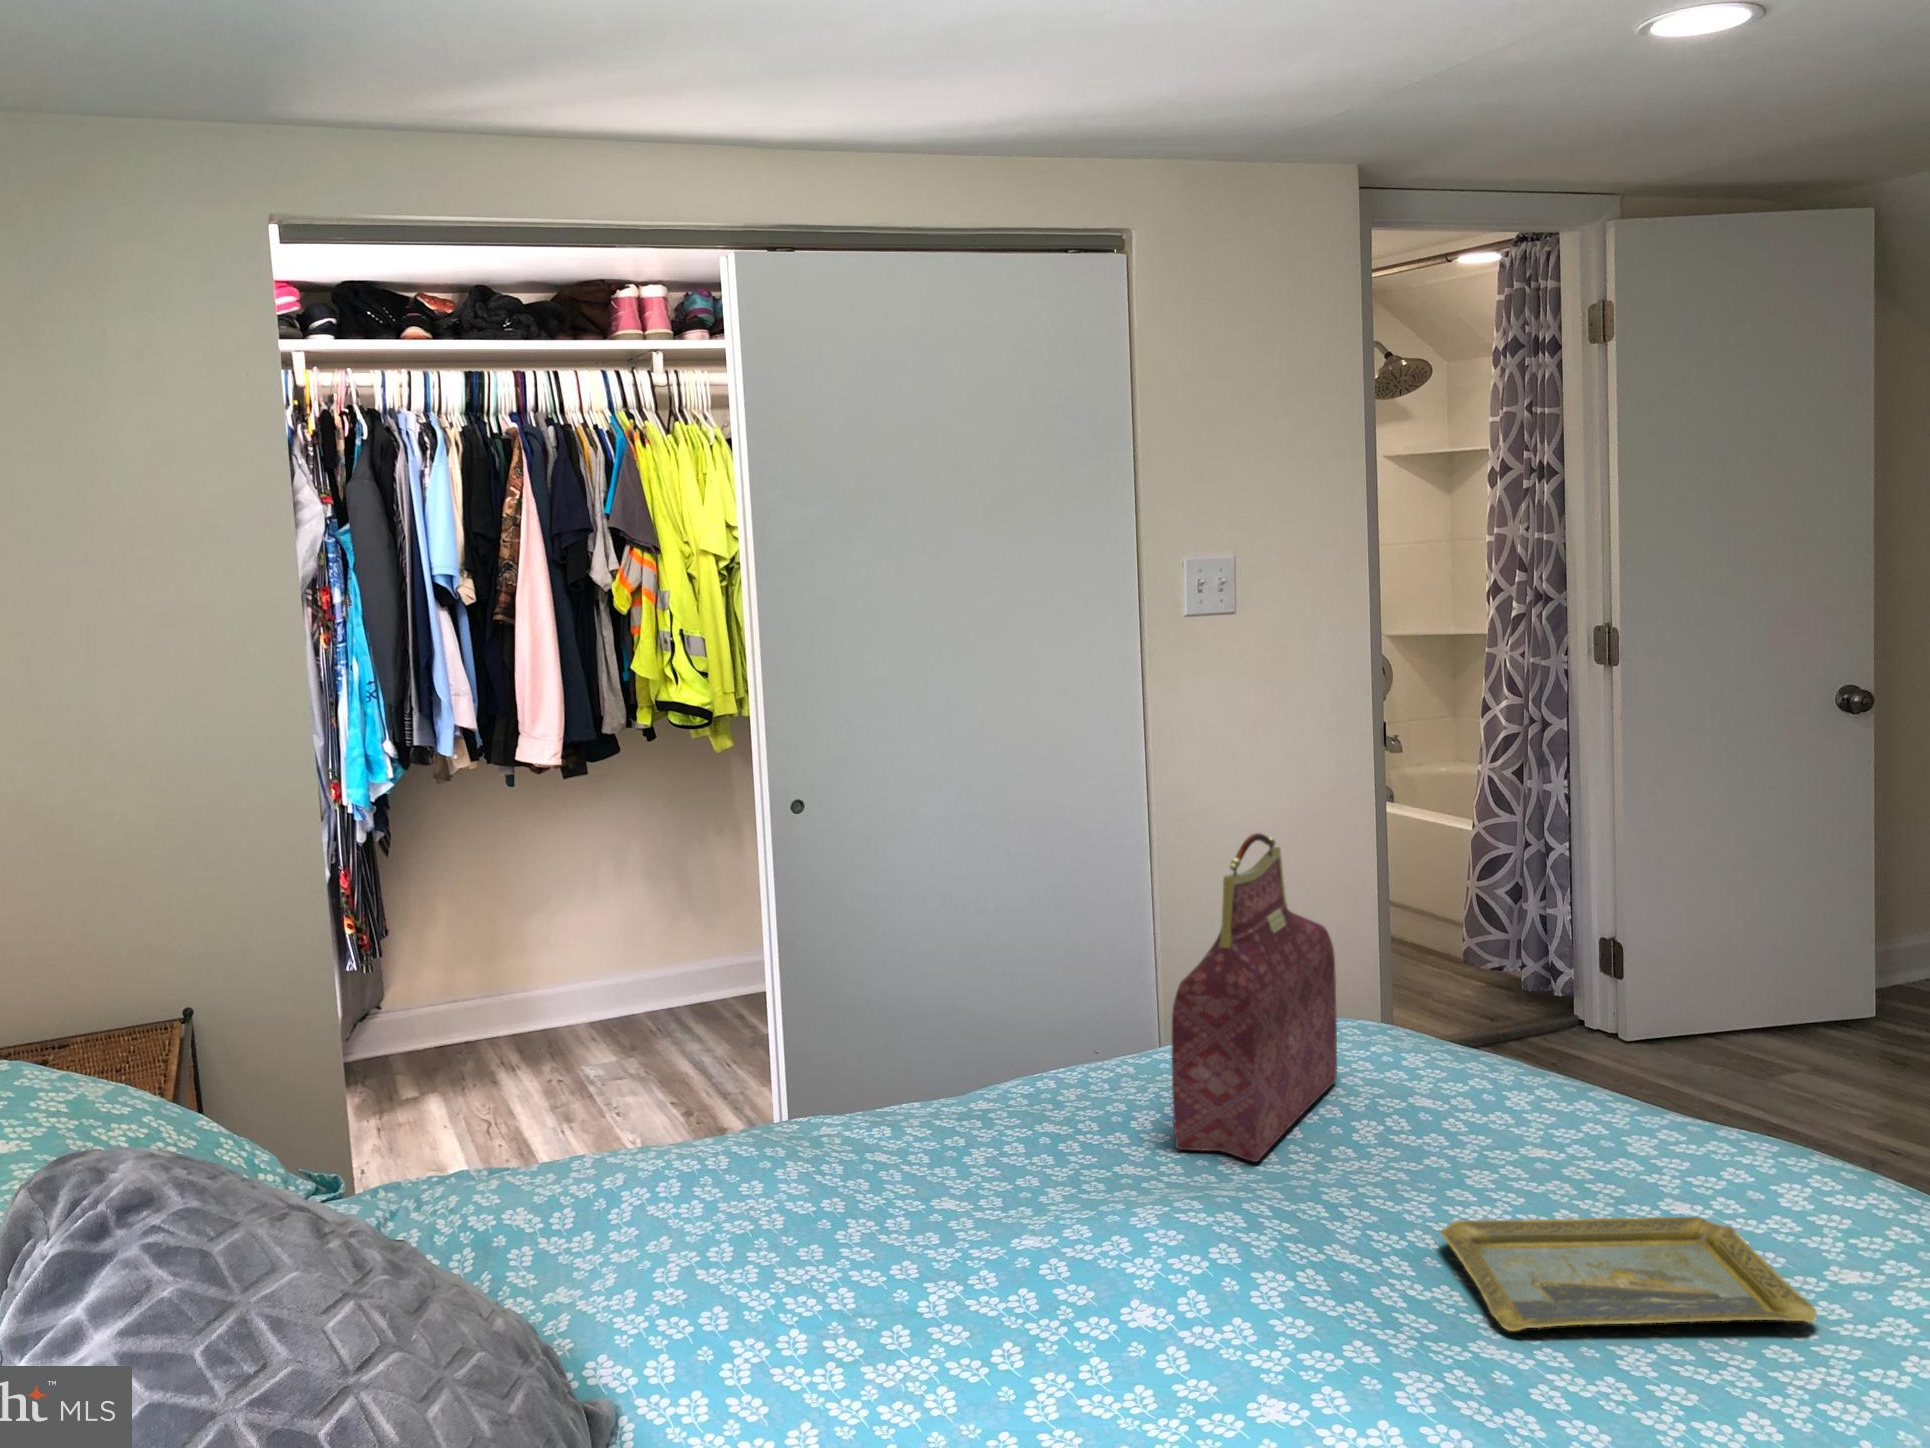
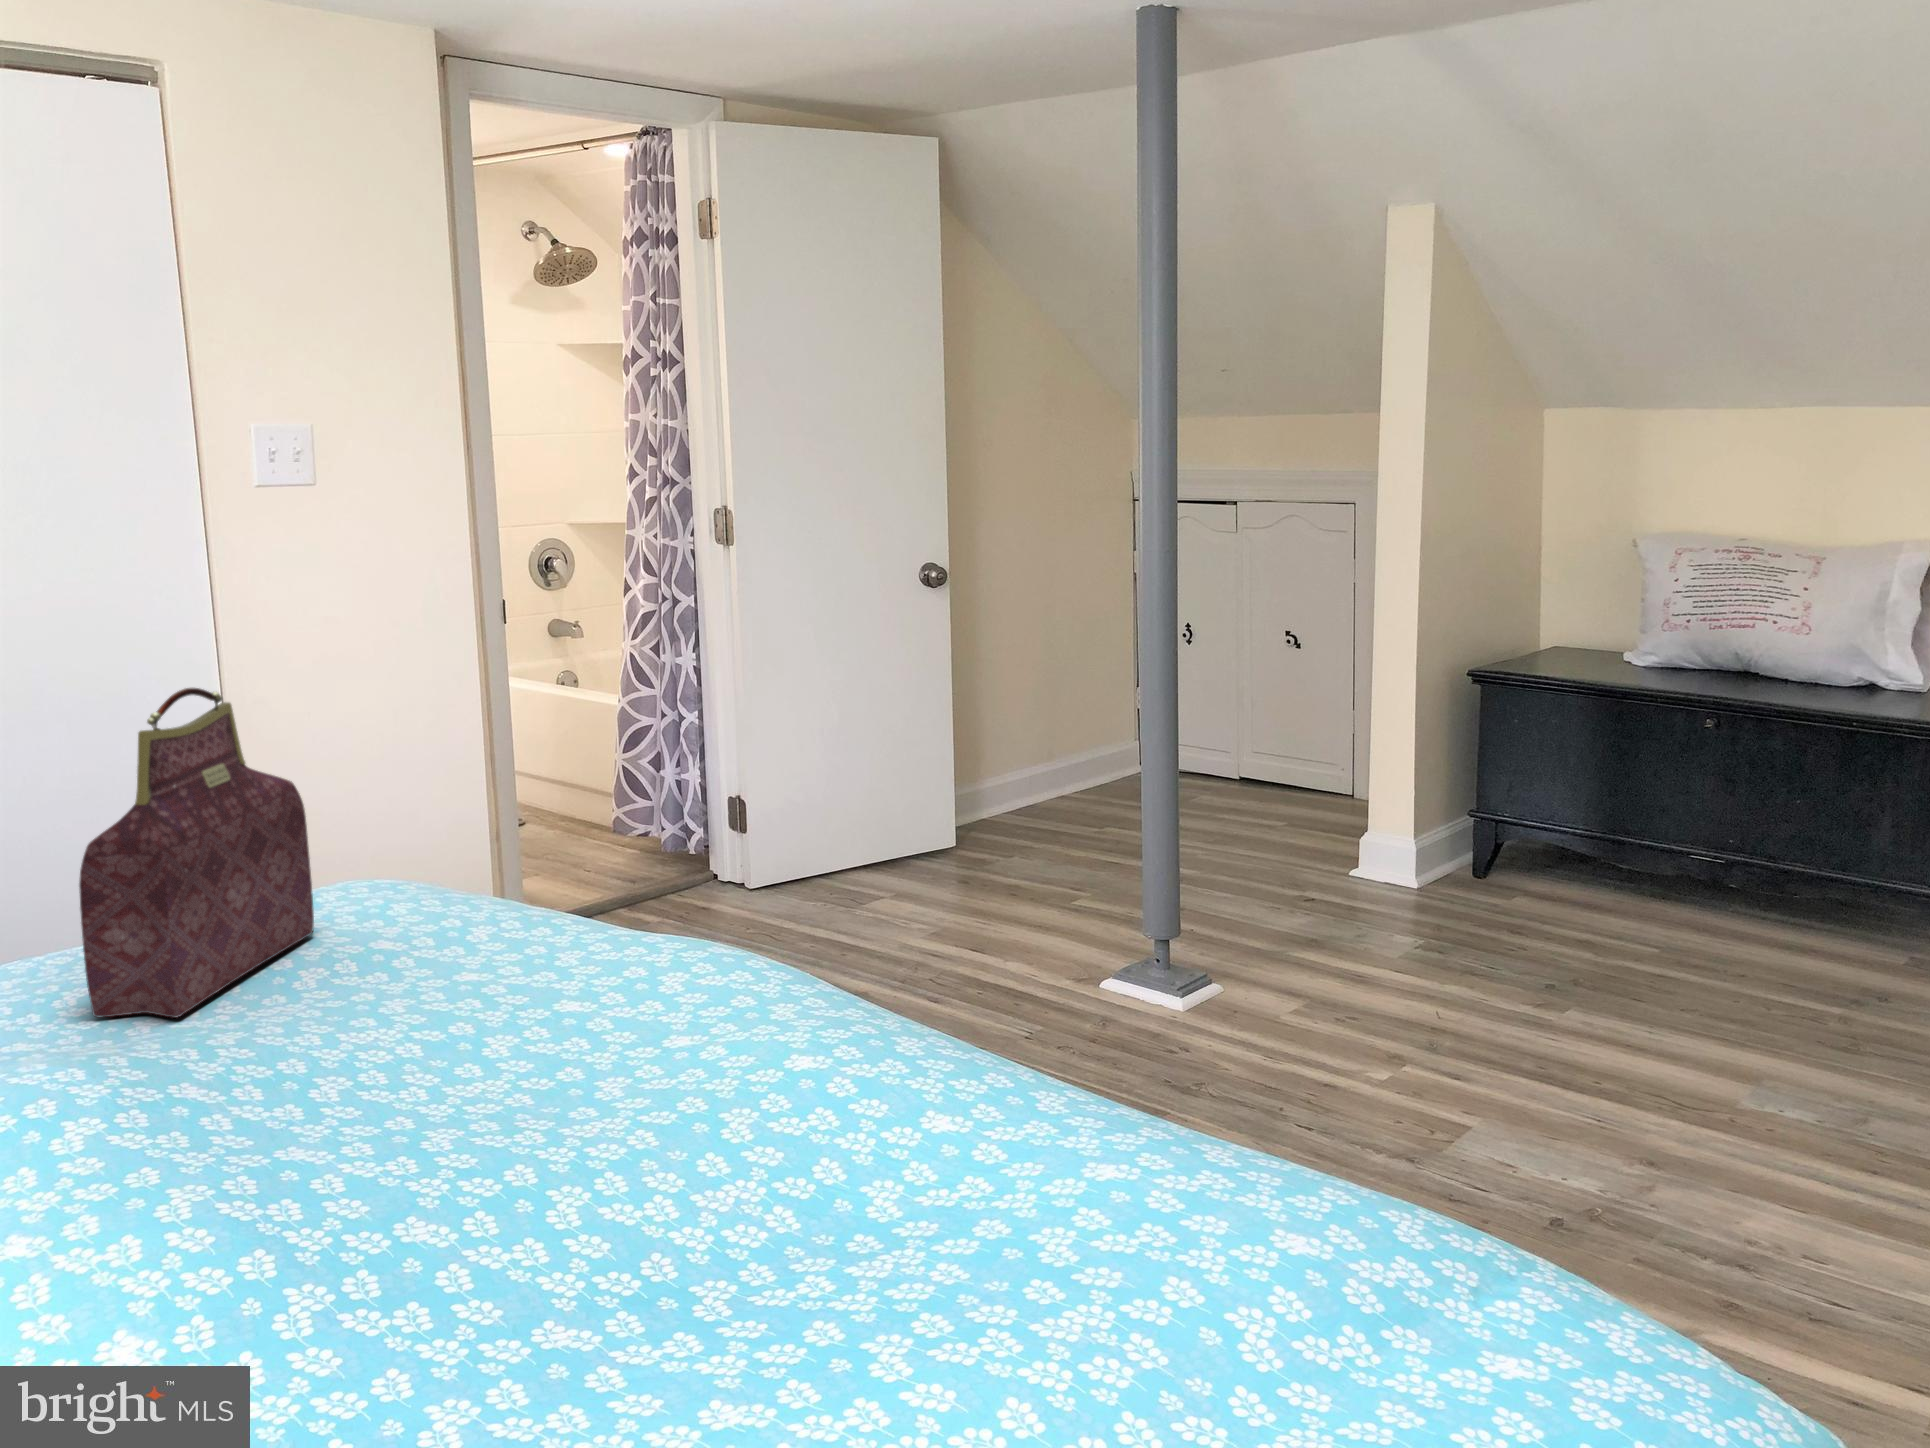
tray: present [1440,1217,1817,1331] -> none [325,1003,637,1125]

